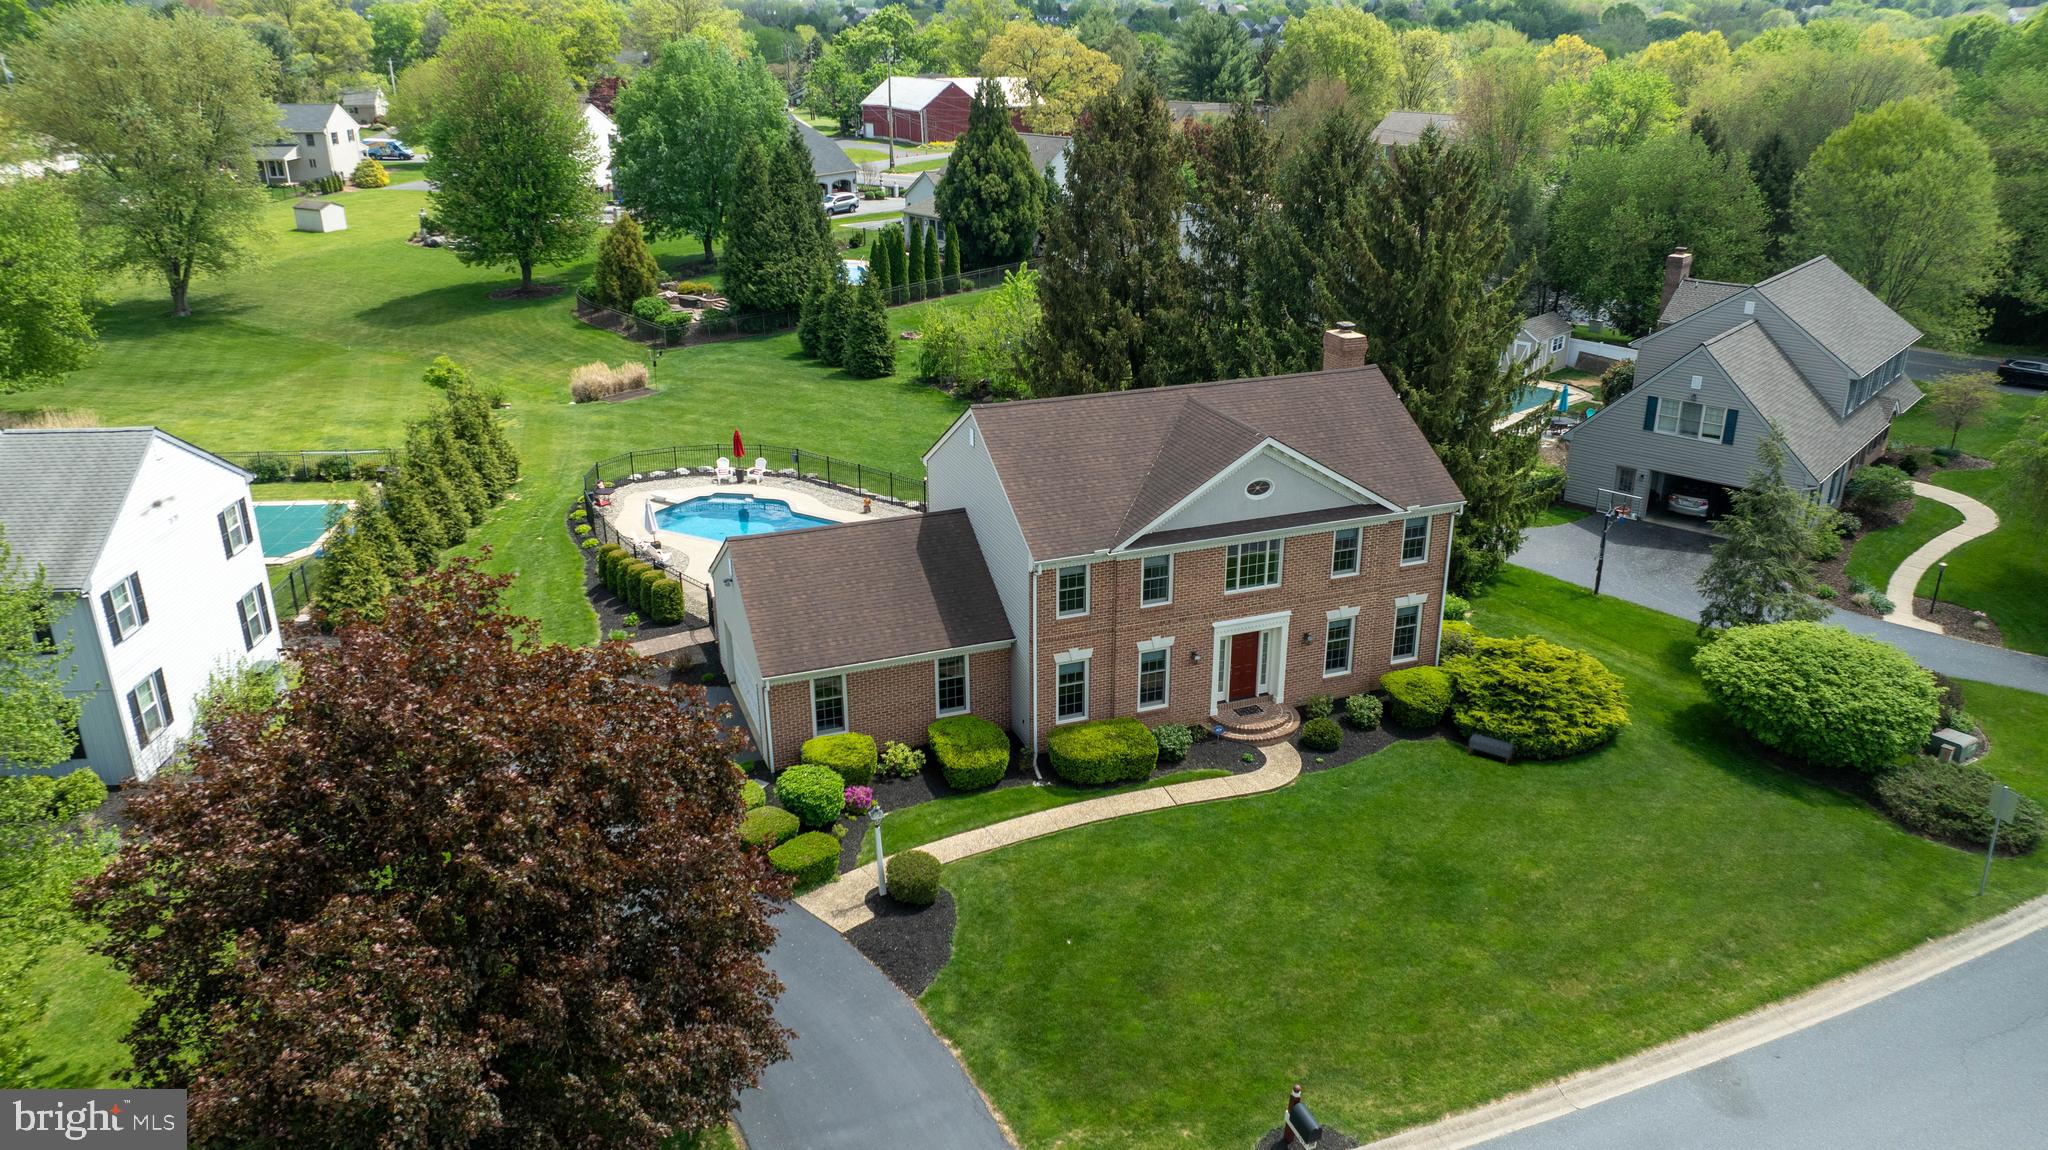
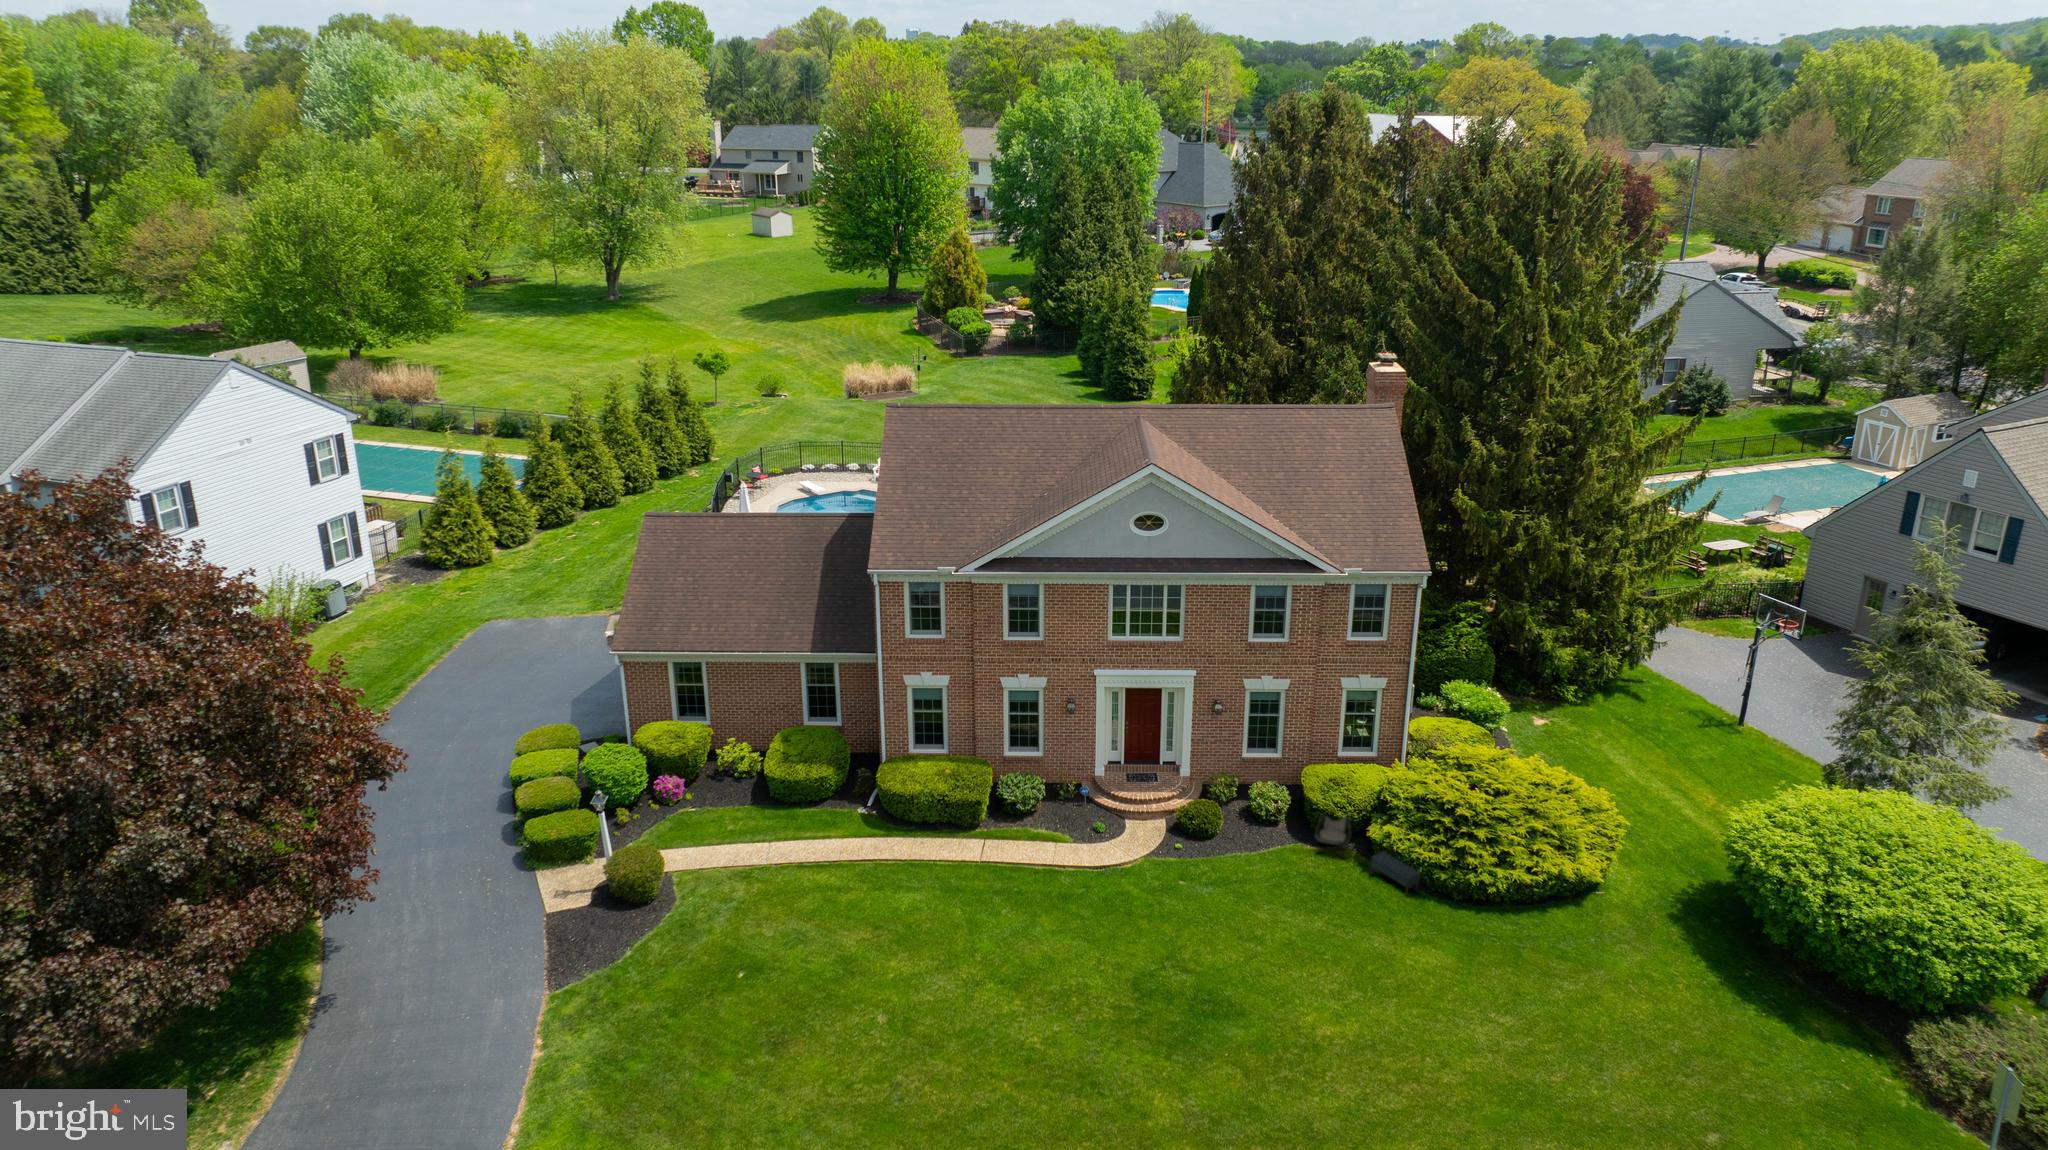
lounge chair: none [1408,708,1444,748] -> present [1315,815,1351,859]

